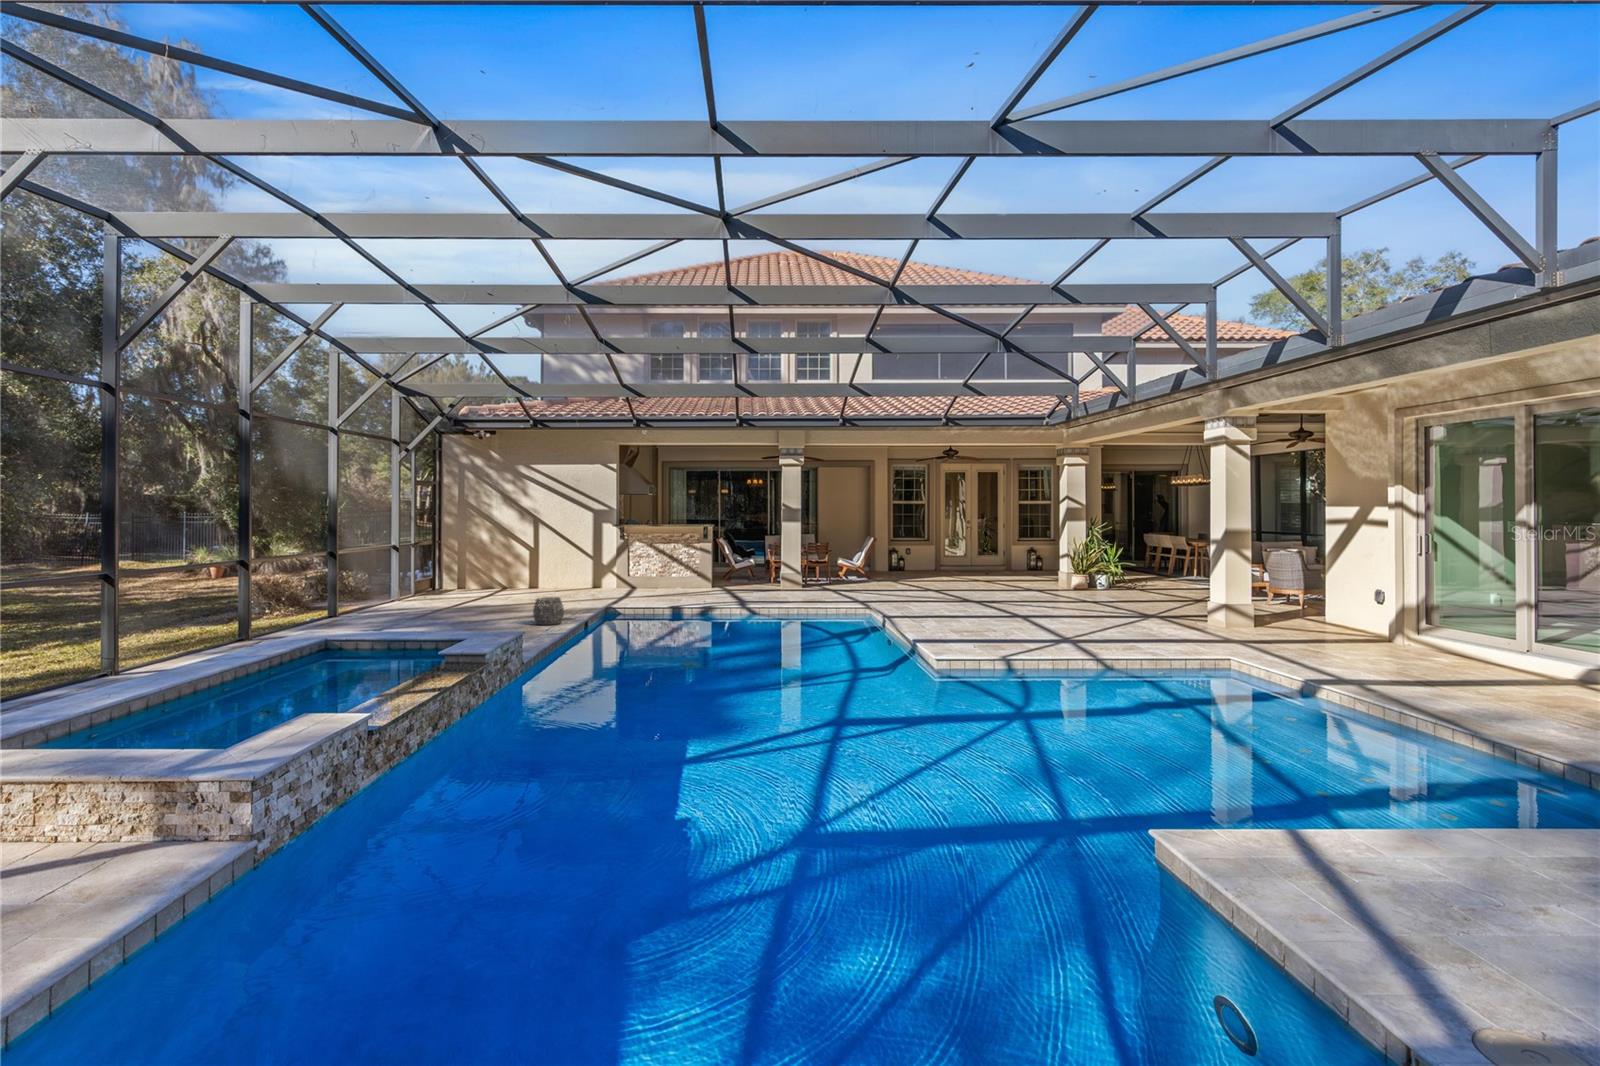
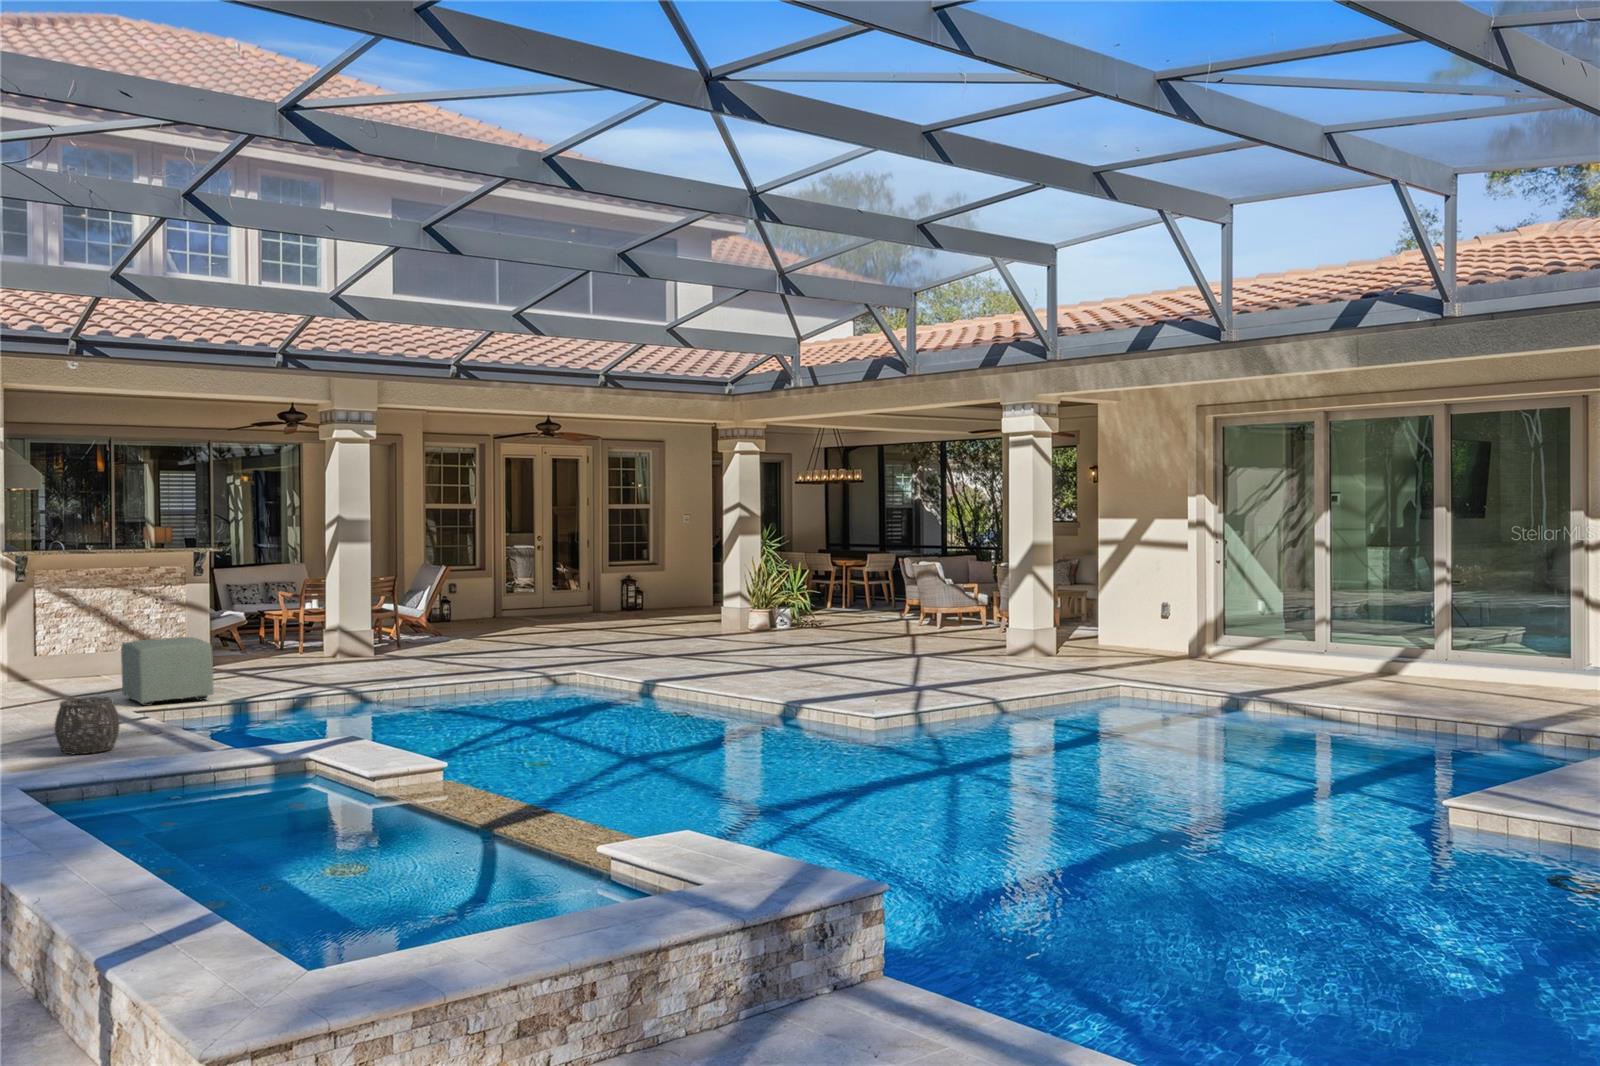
ottoman: none [628,571,670,606] -> present [121,637,214,706]

